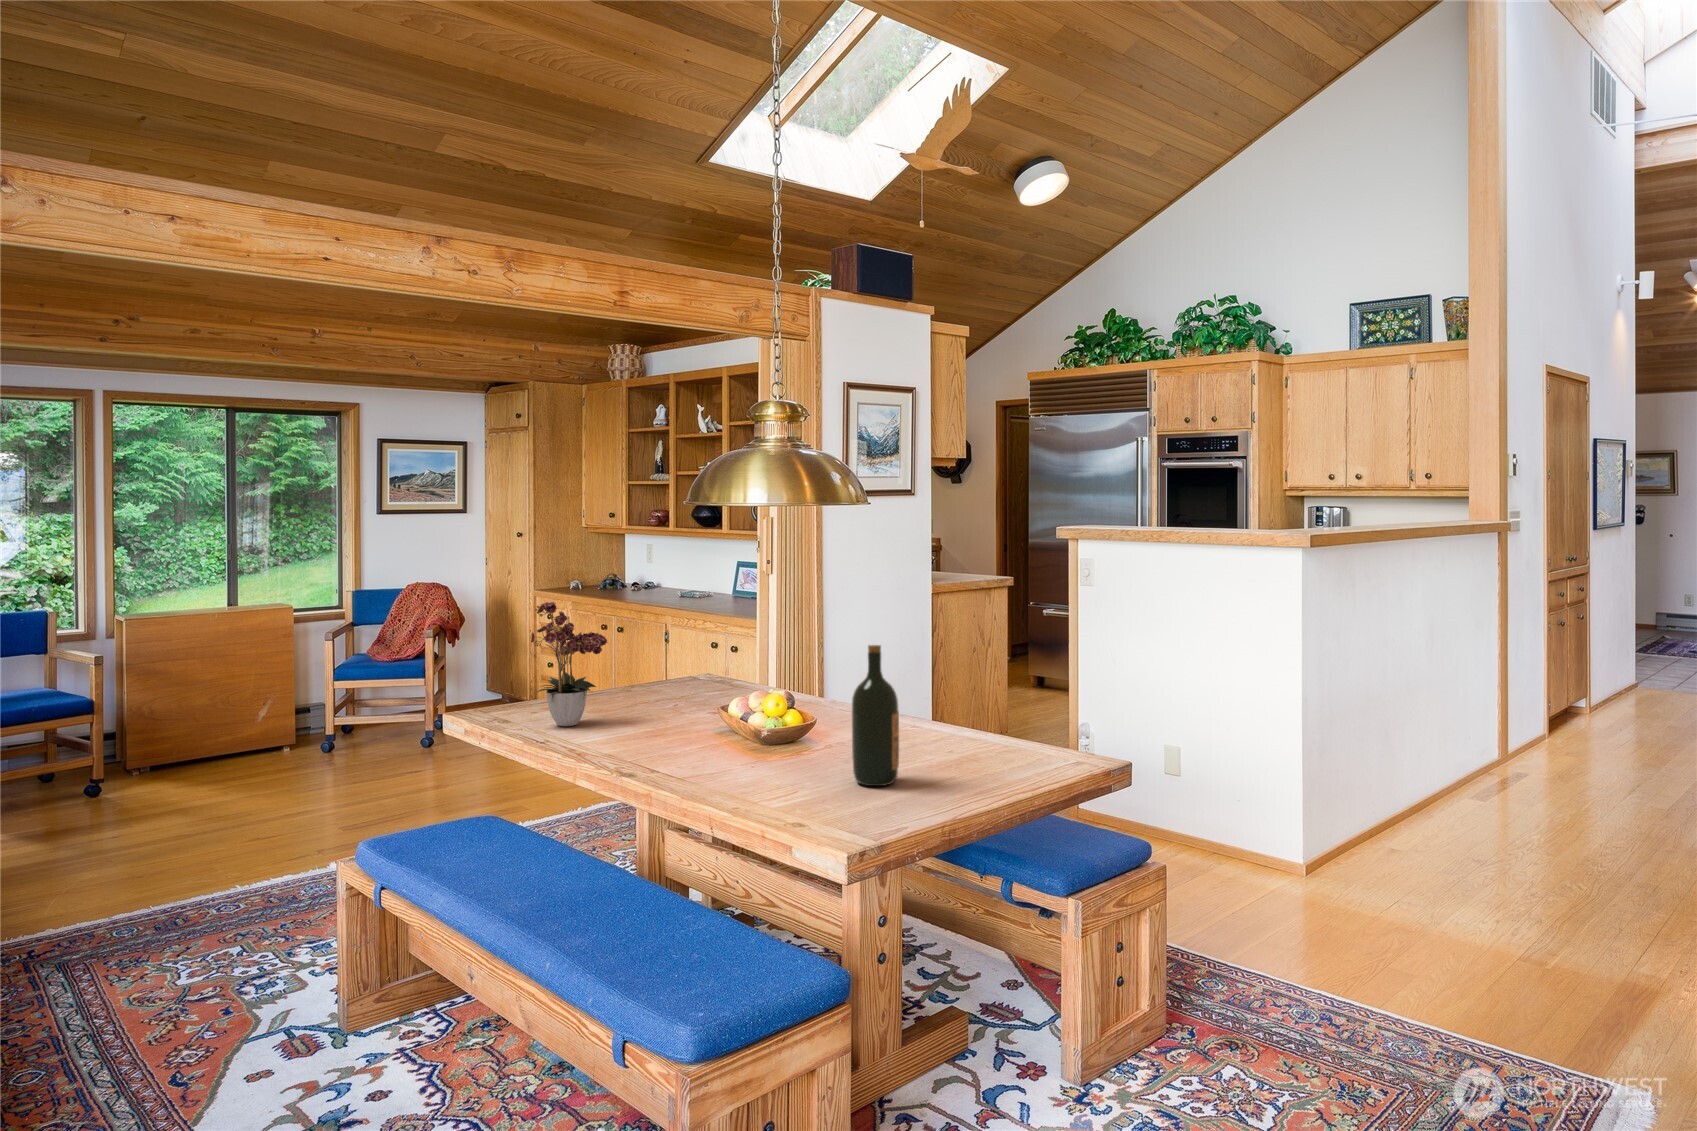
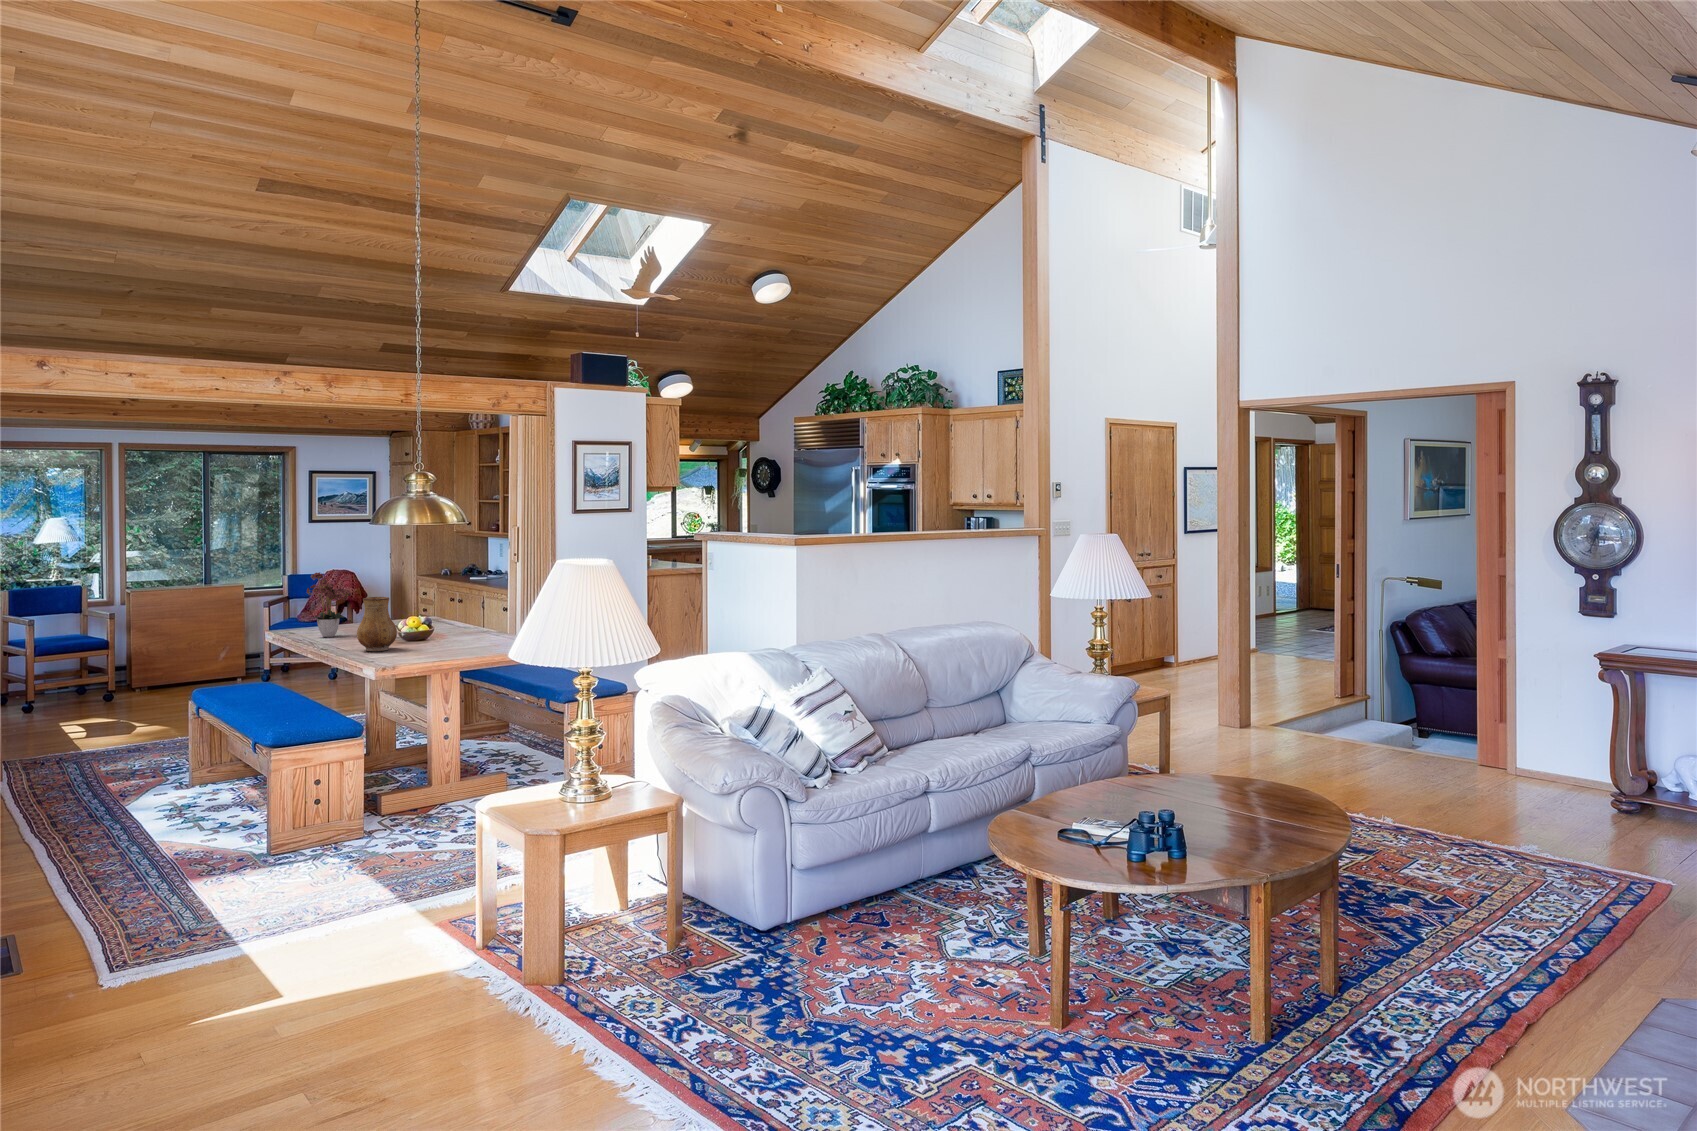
wine bottle: present [852,645,899,786] -> none [426,590,450,655]
ceramic pitcher: none [684,656,761,772] -> present [357,597,397,651]

